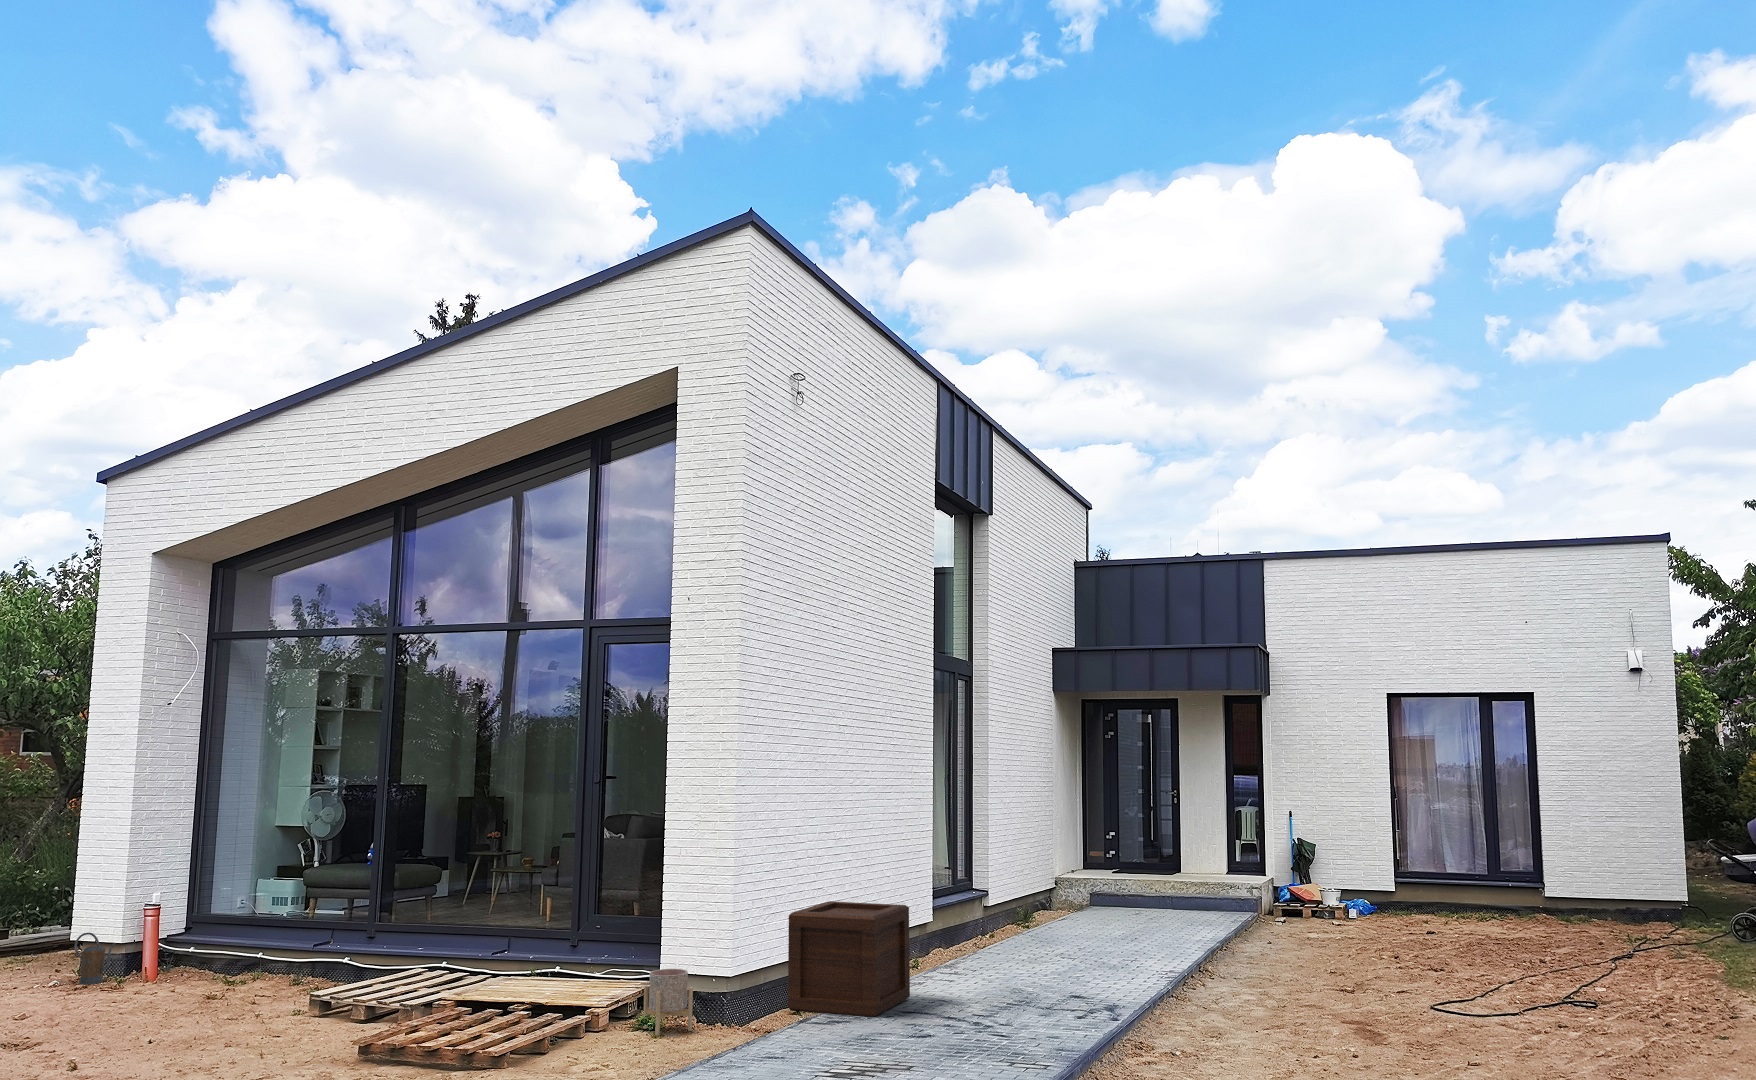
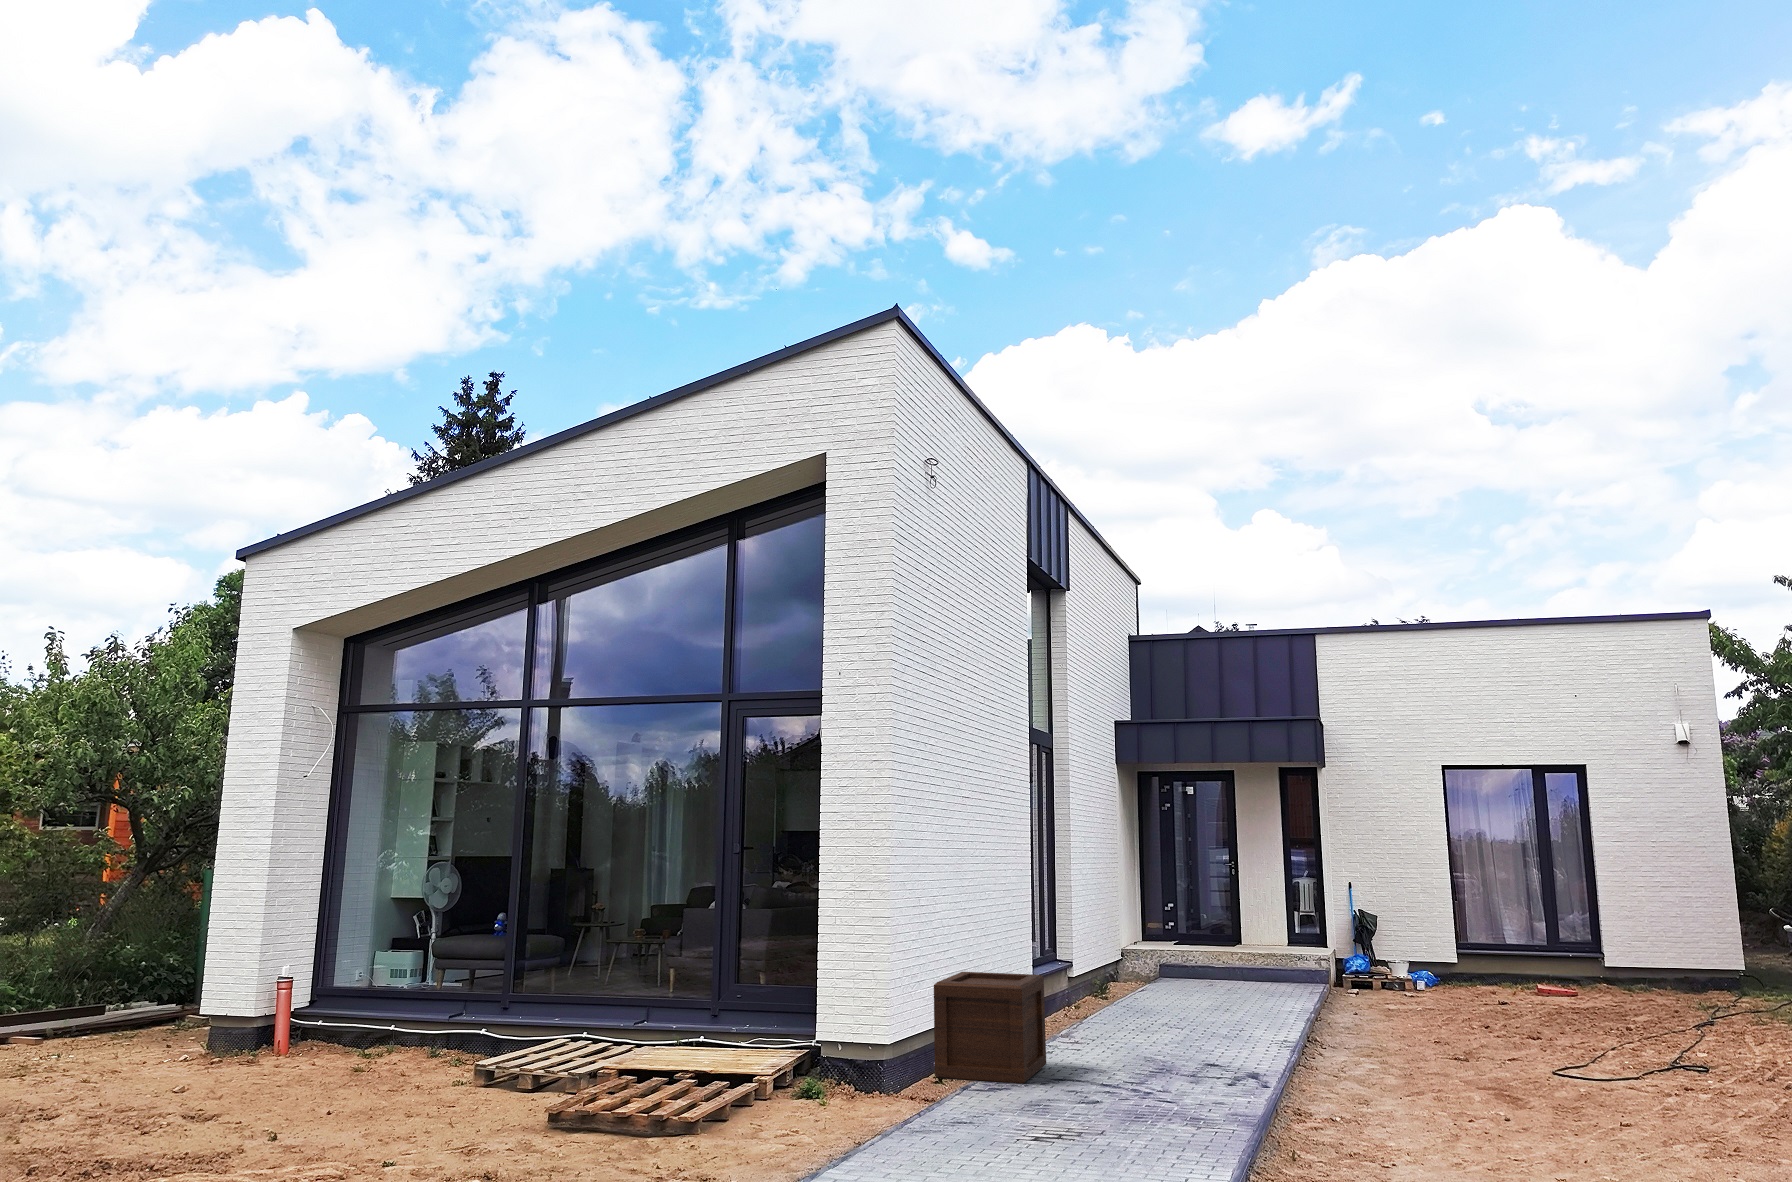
watering can: present [74,933,116,985] -> none [203,1006,246,1058]
planter: present [643,969,693,1036] -> none [806,1038,855,1103]

